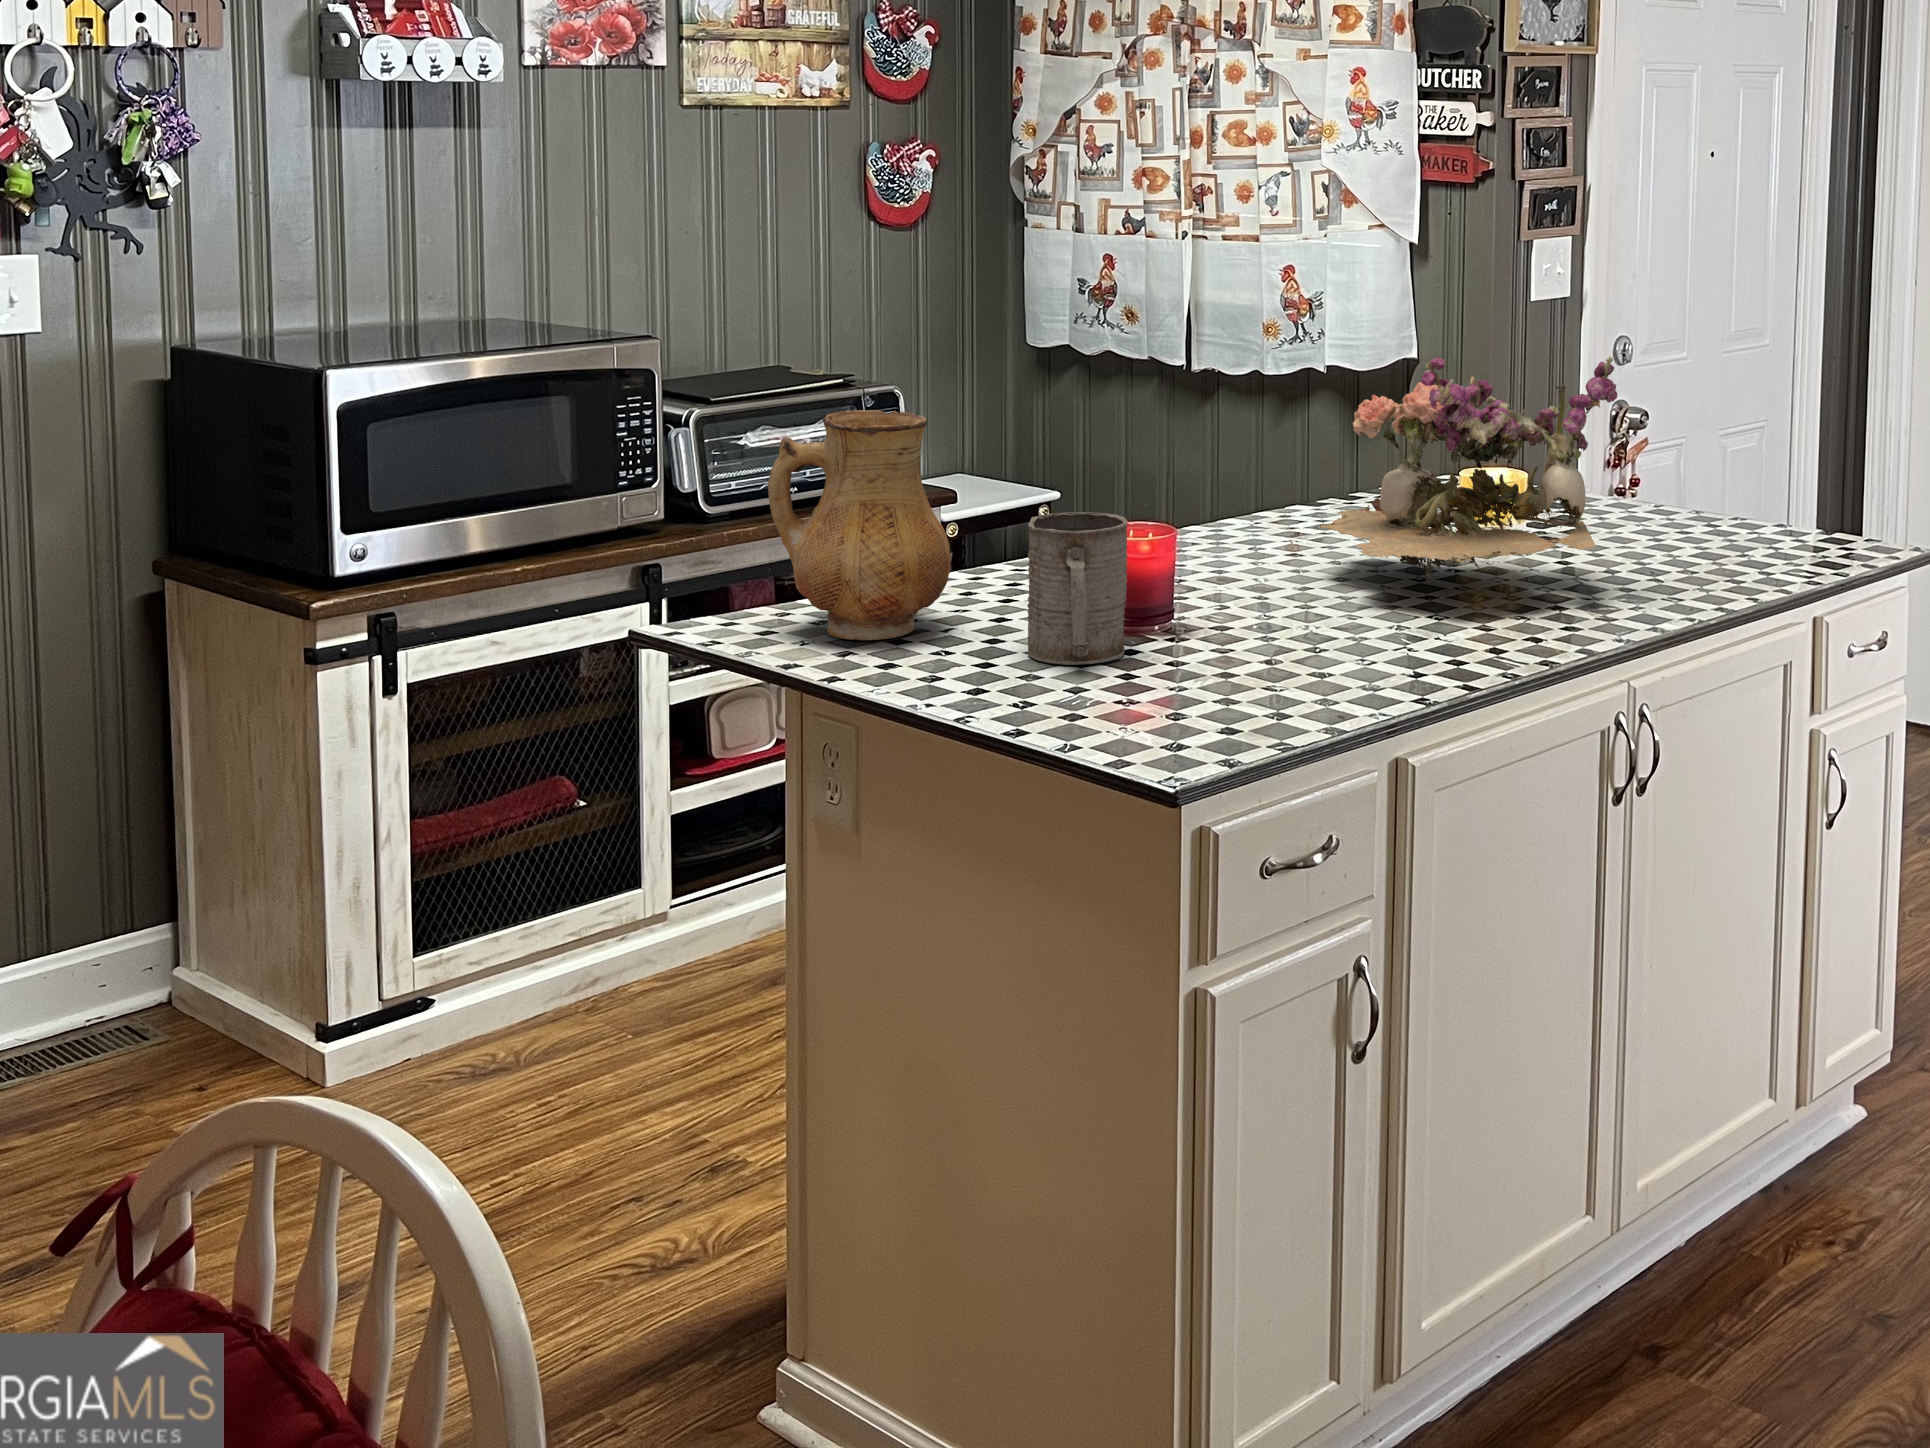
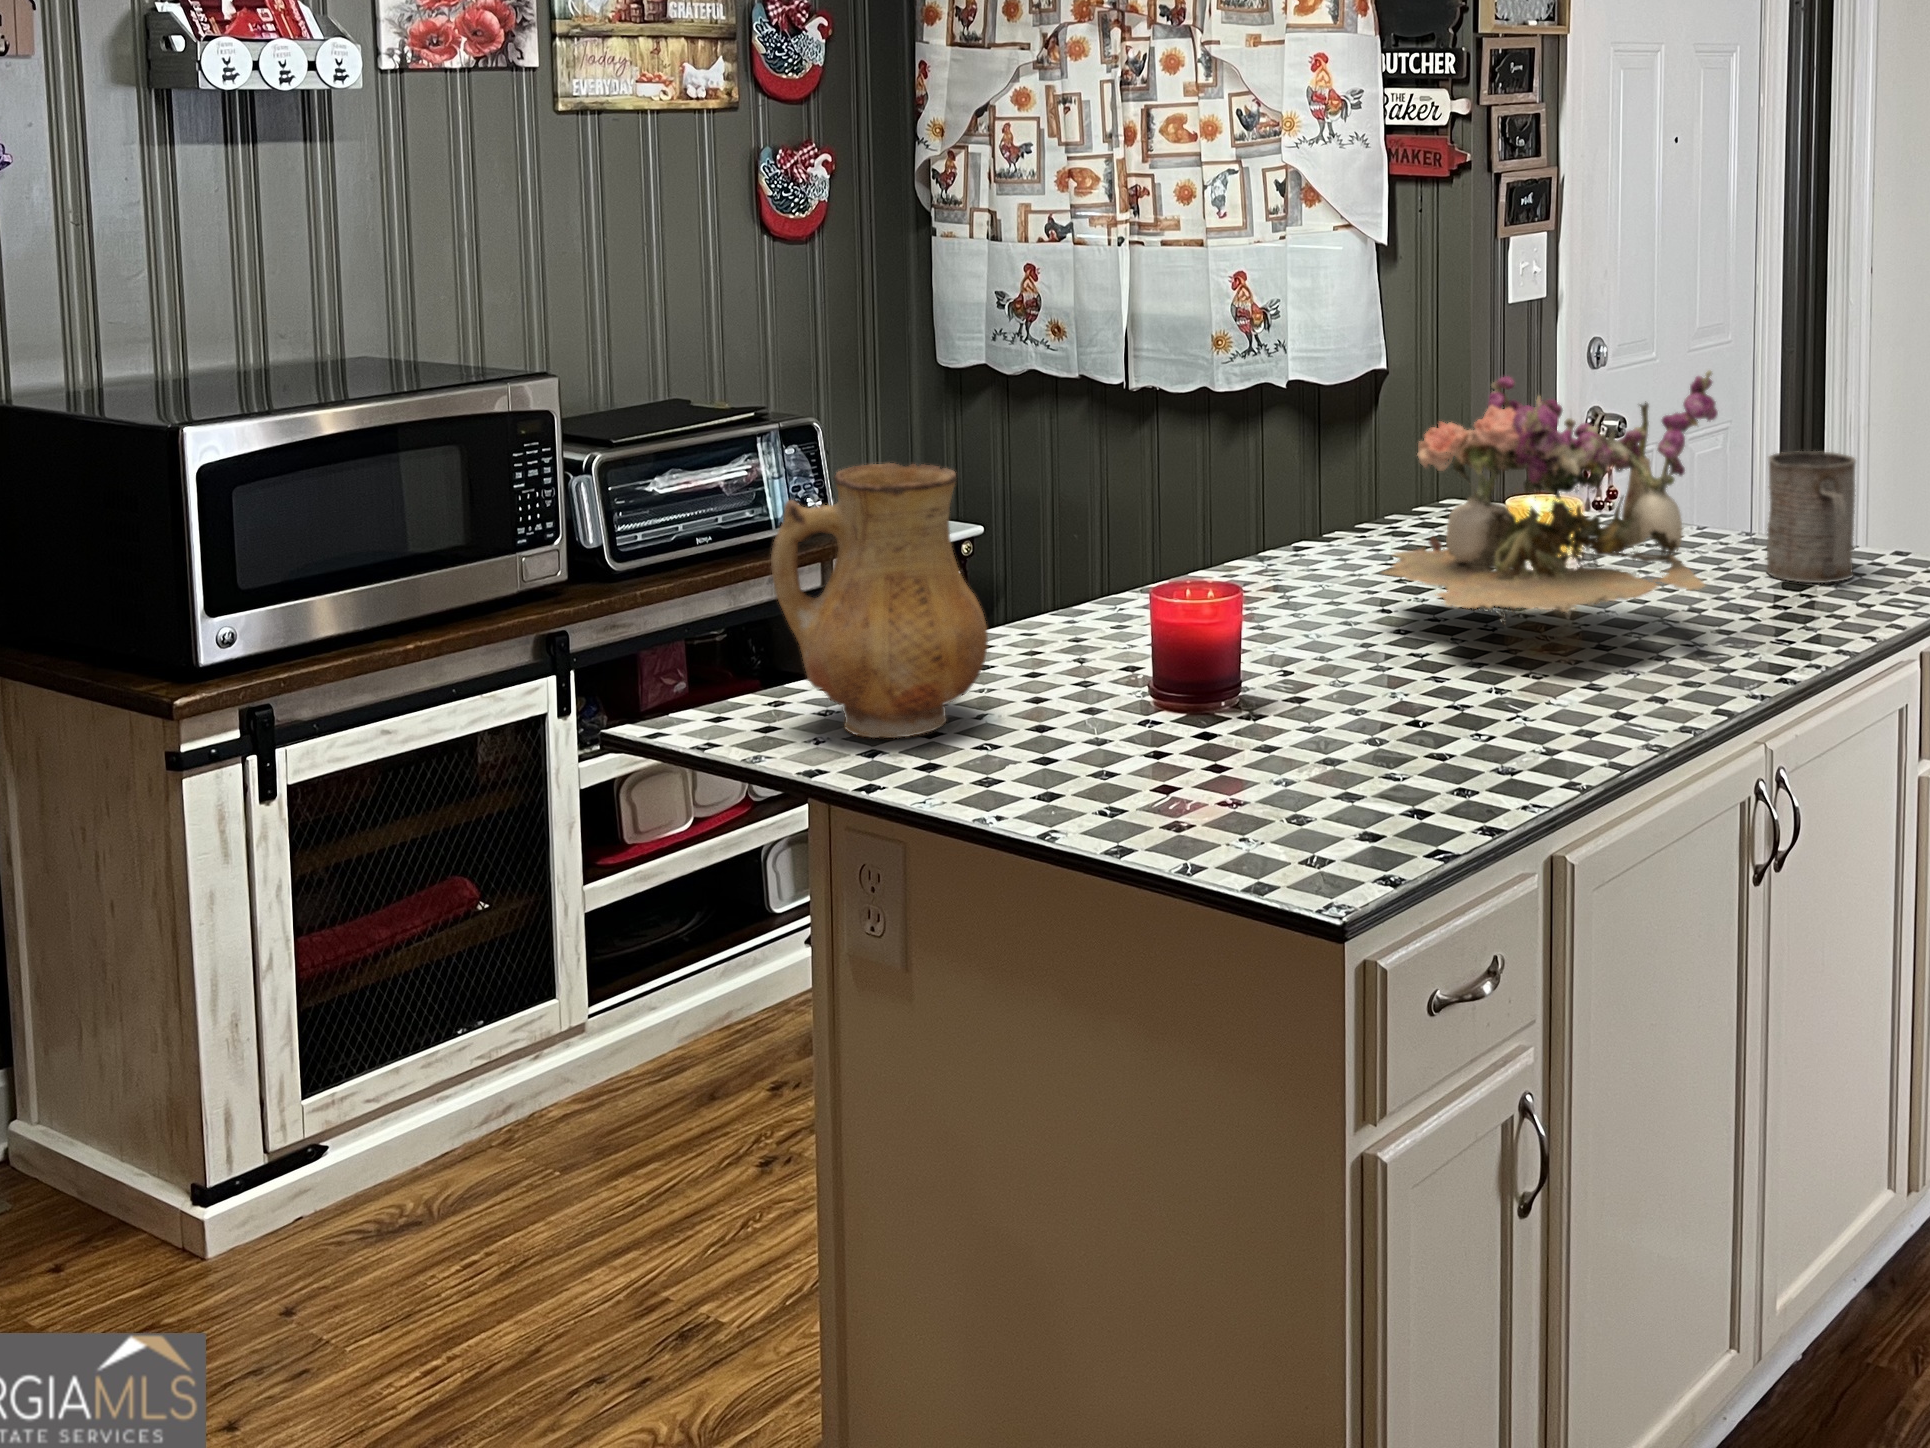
mug: present [1027,512,1128,665] -> present [1766,451,1856,583]

